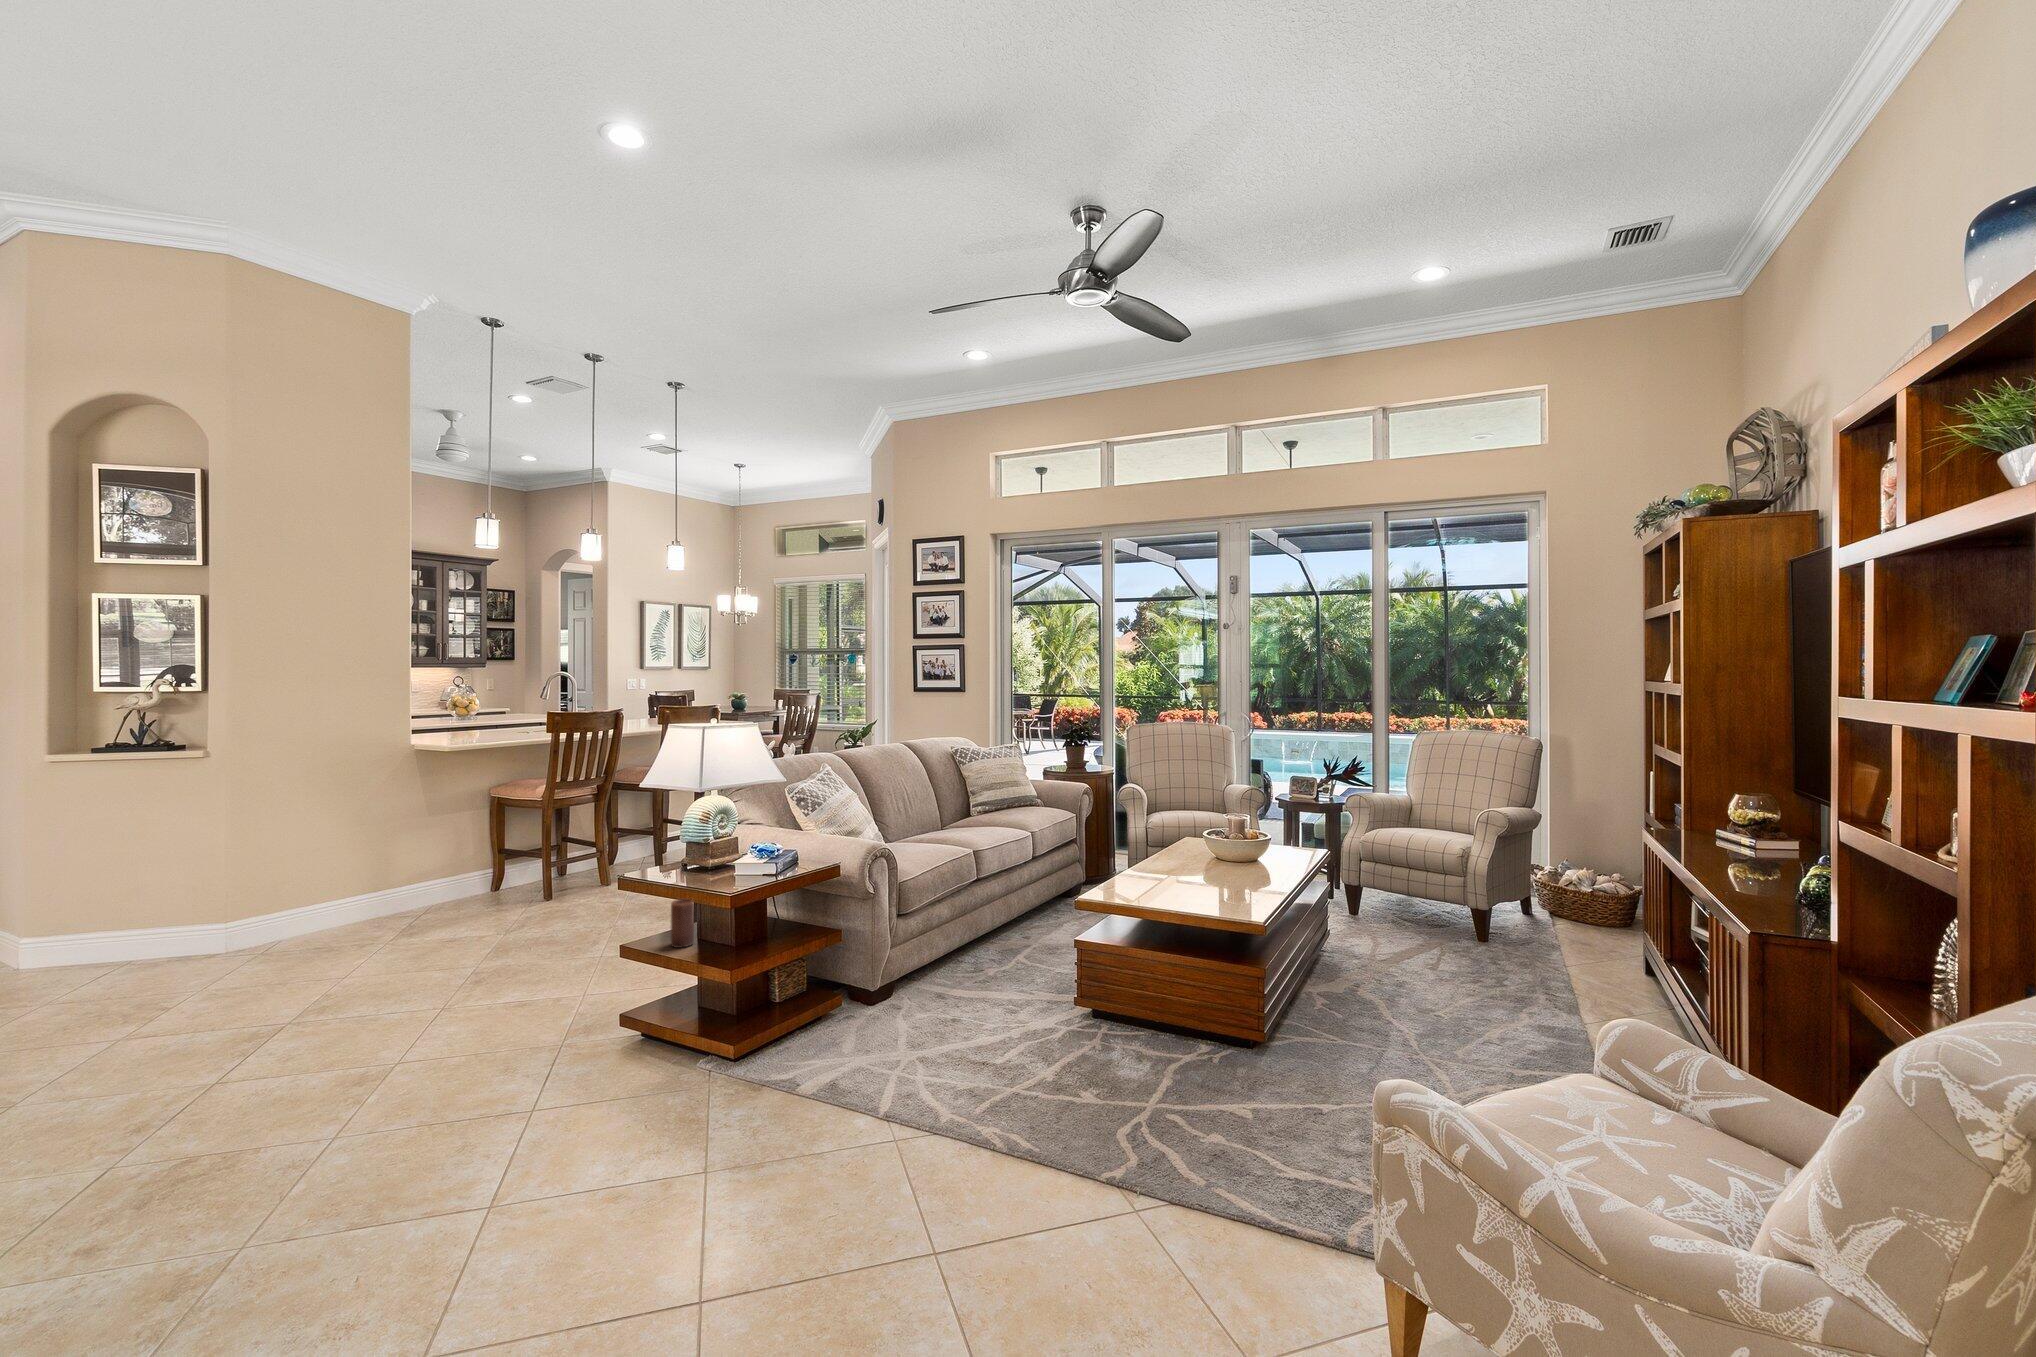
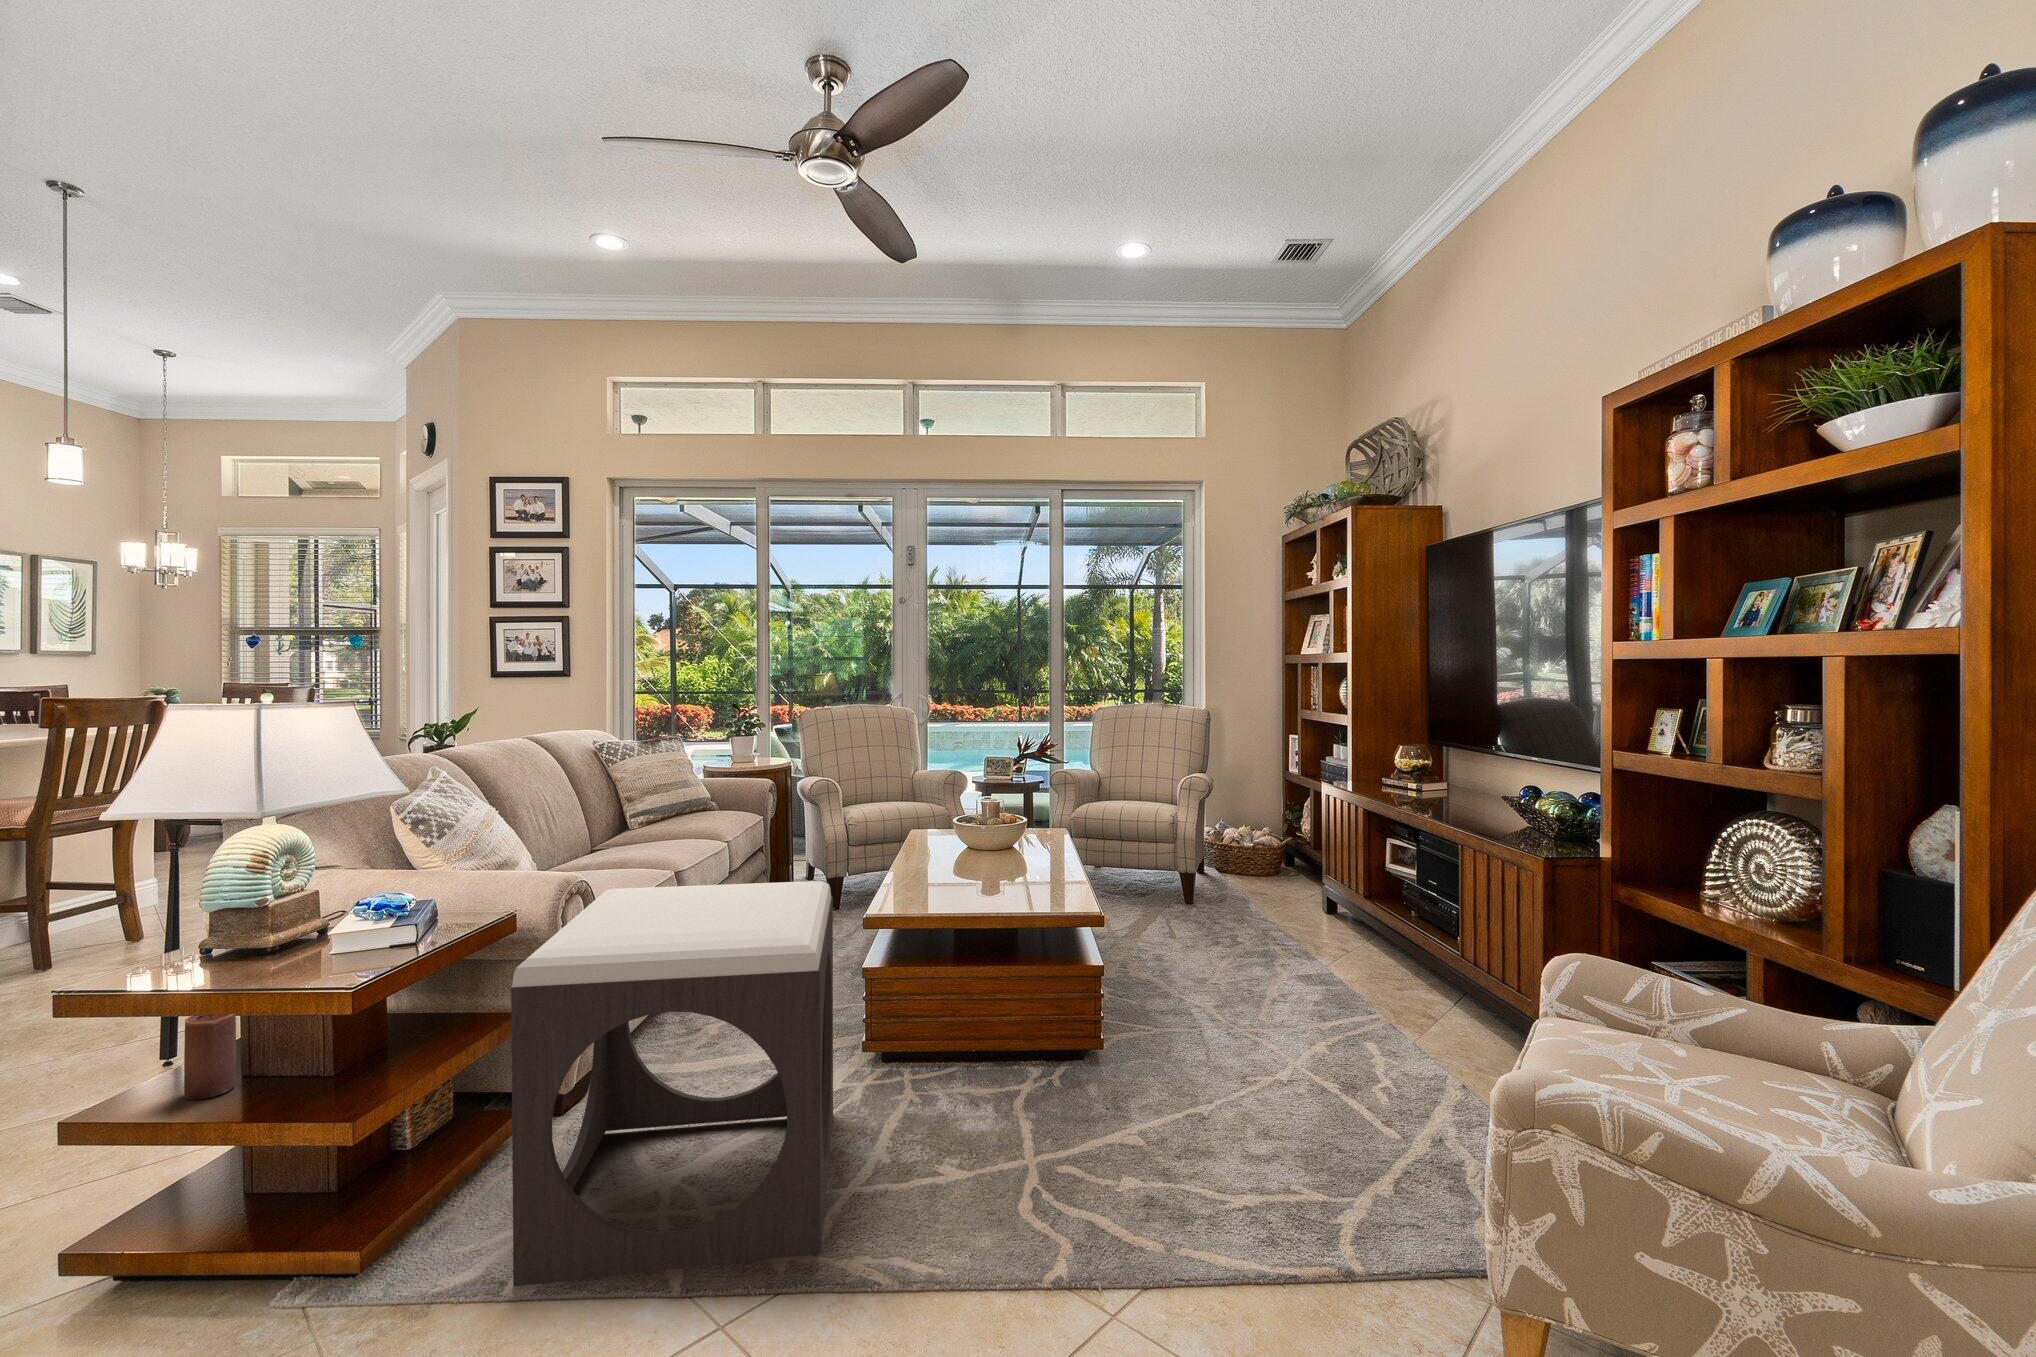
footstool: none [801,854,1034,1120] -> present [511,881,833,1286]

